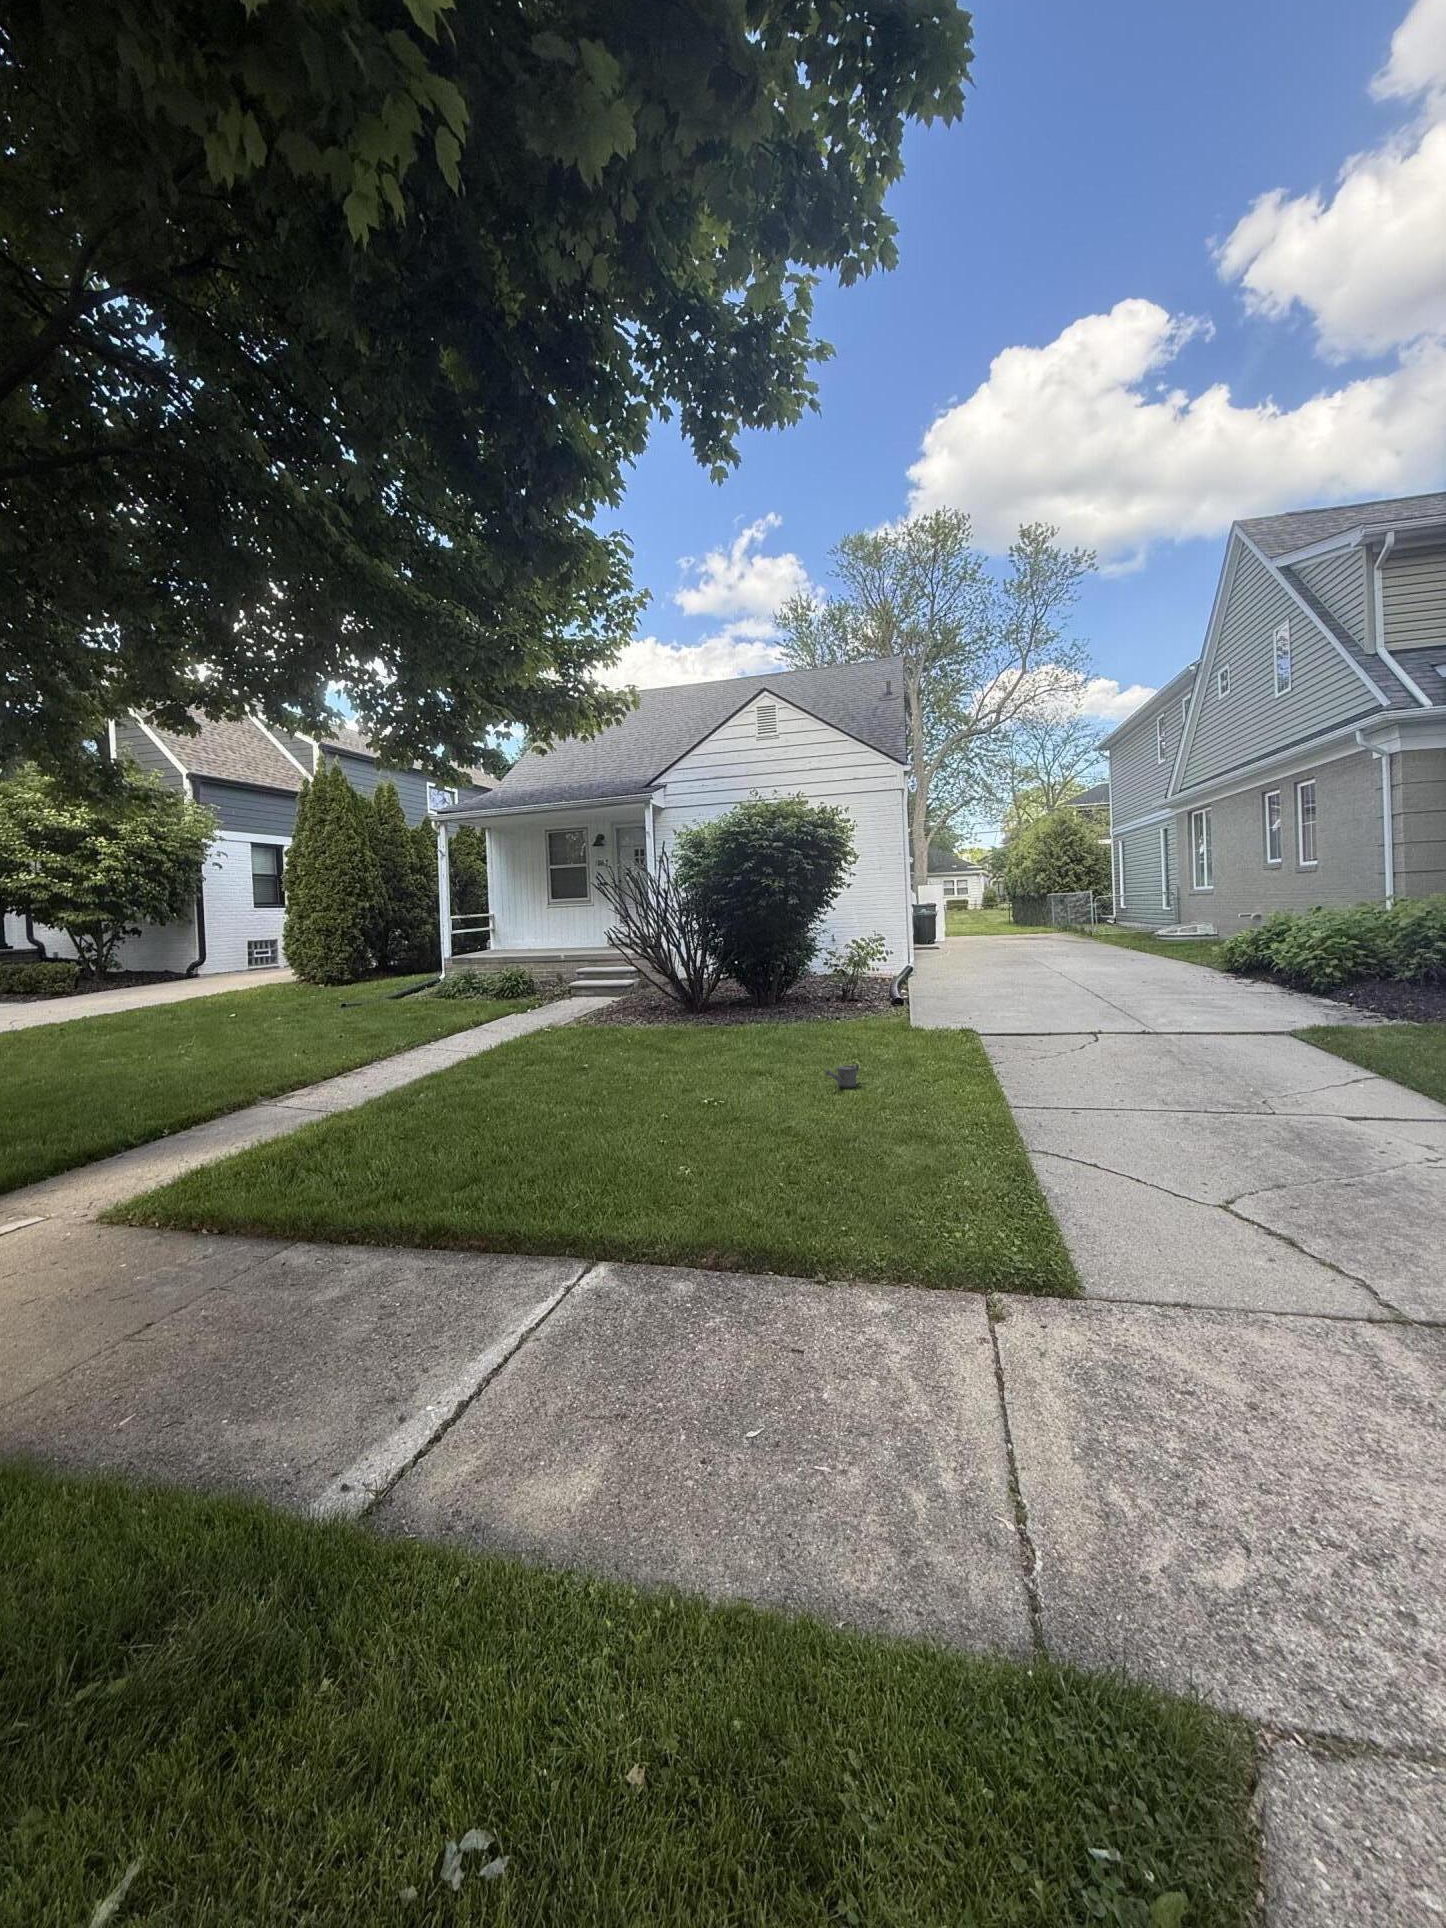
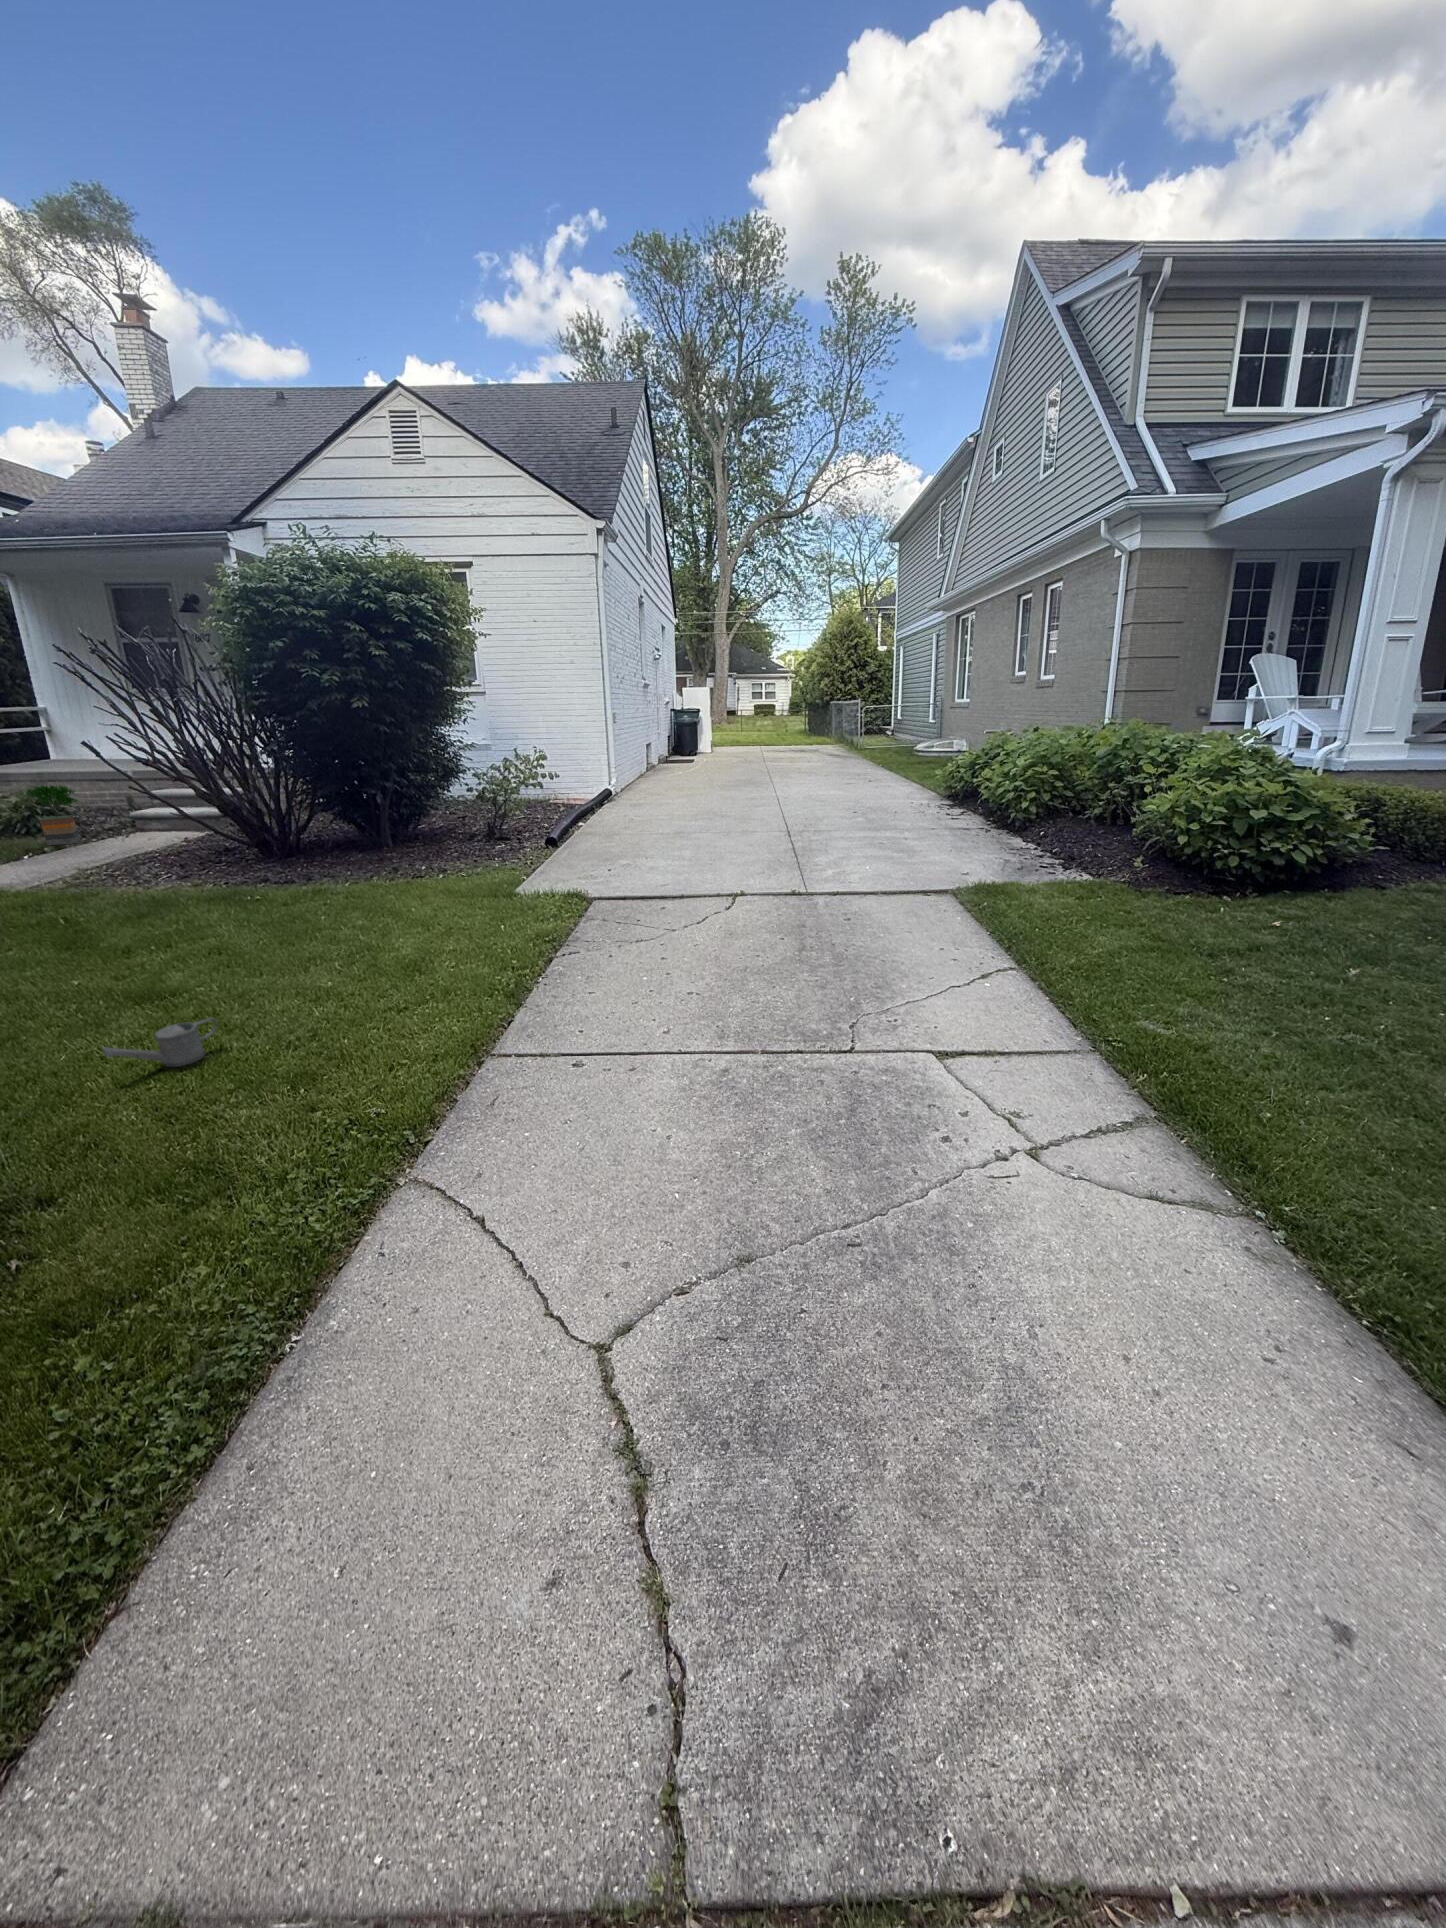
potted tree: none [536,967,565,1009] -> present [26,785,81,845]

